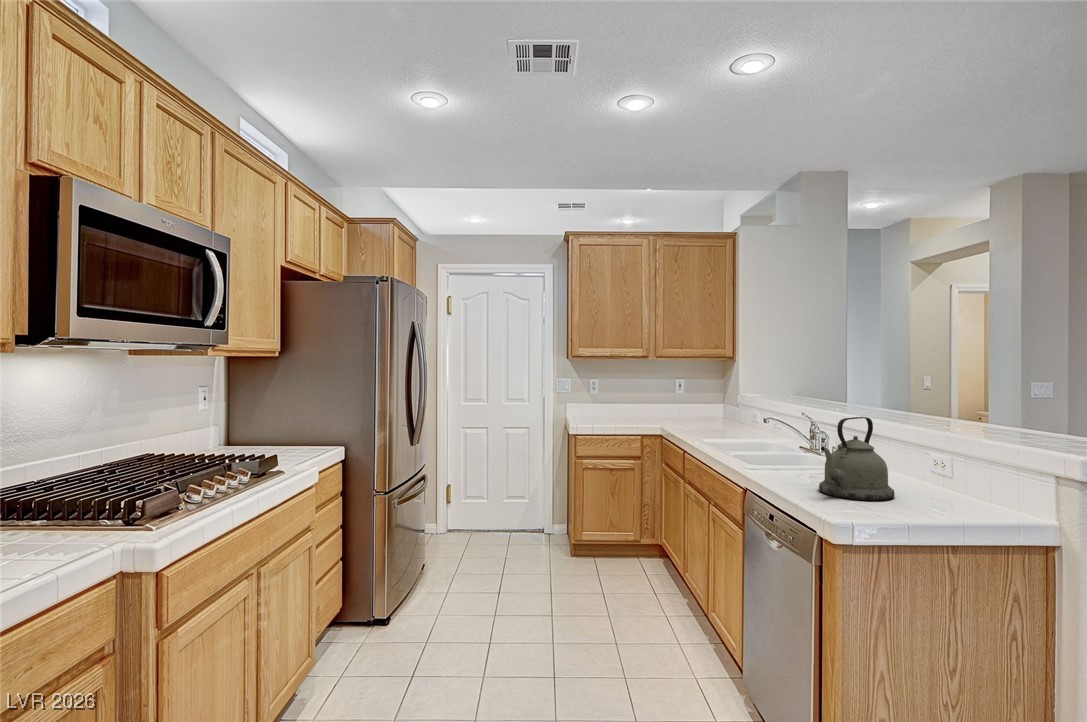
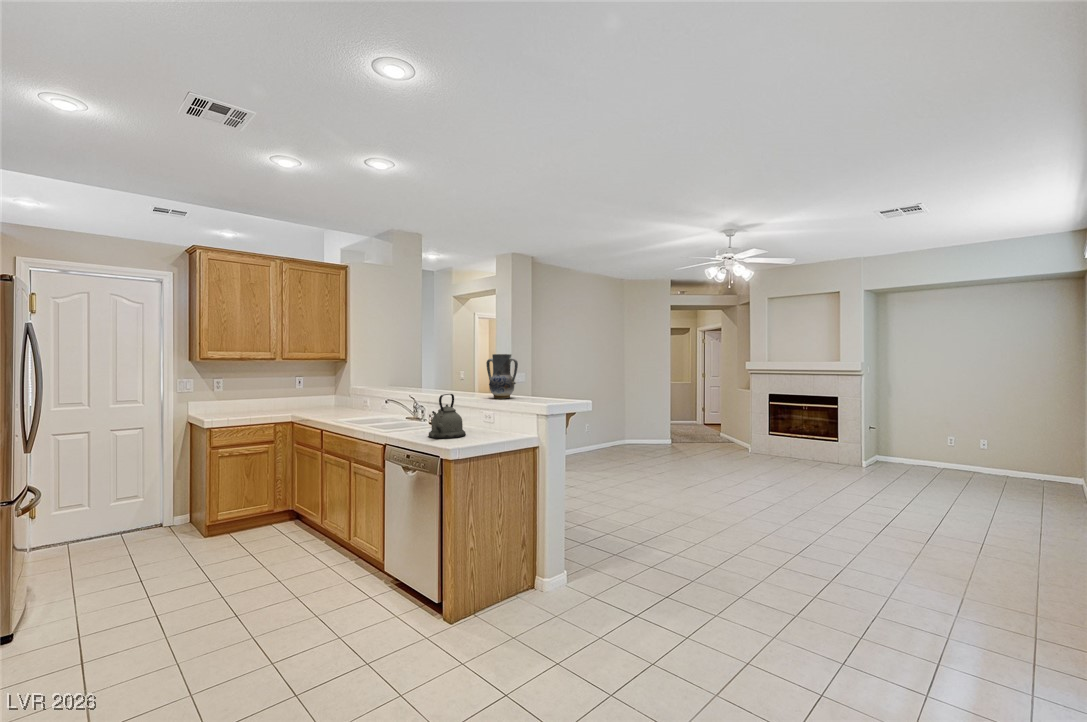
vase: none [951,344,1028,433] -> present [486,354,518,399]

